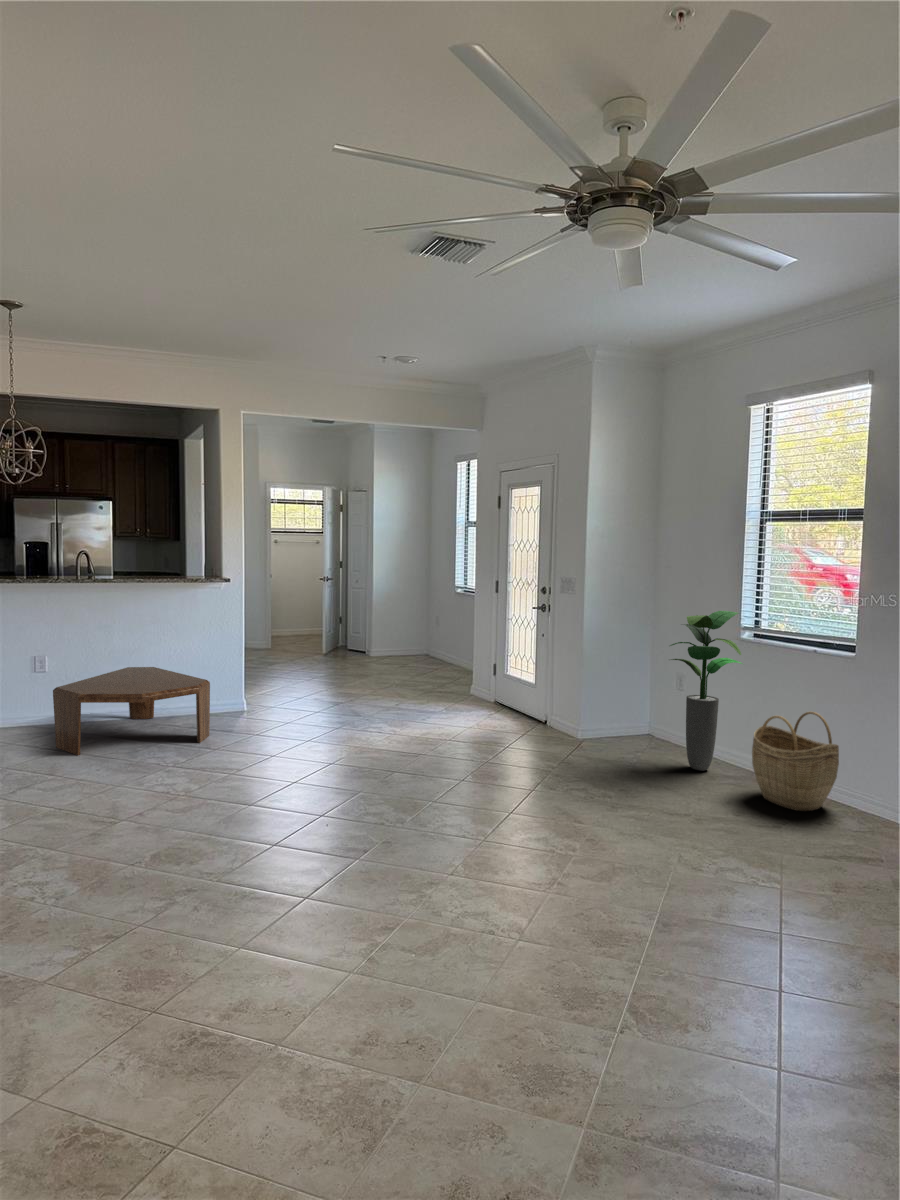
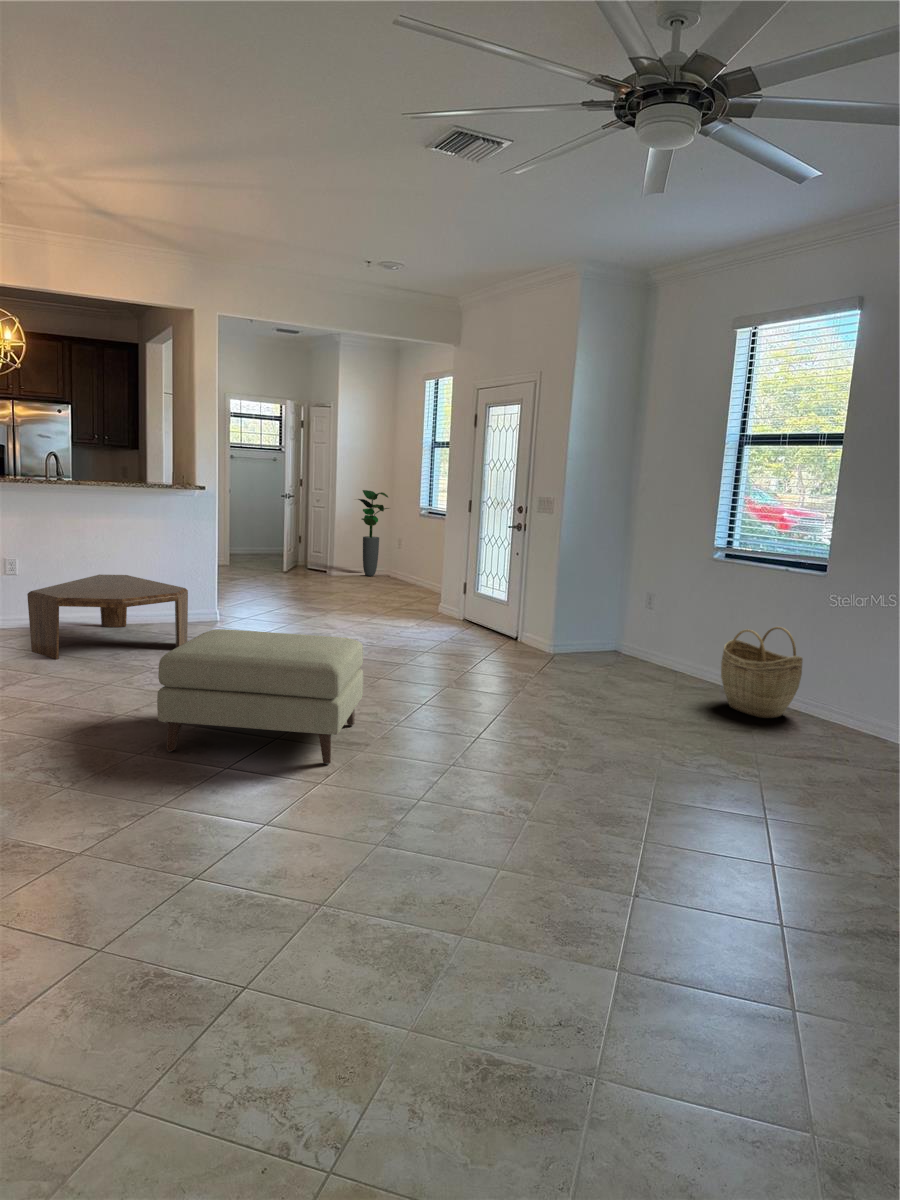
potted plant: present [670,611,742,771] -> present [358,490,389,576]
ottoman: none [154,728,368,871] -> present [157,629,363,764]

